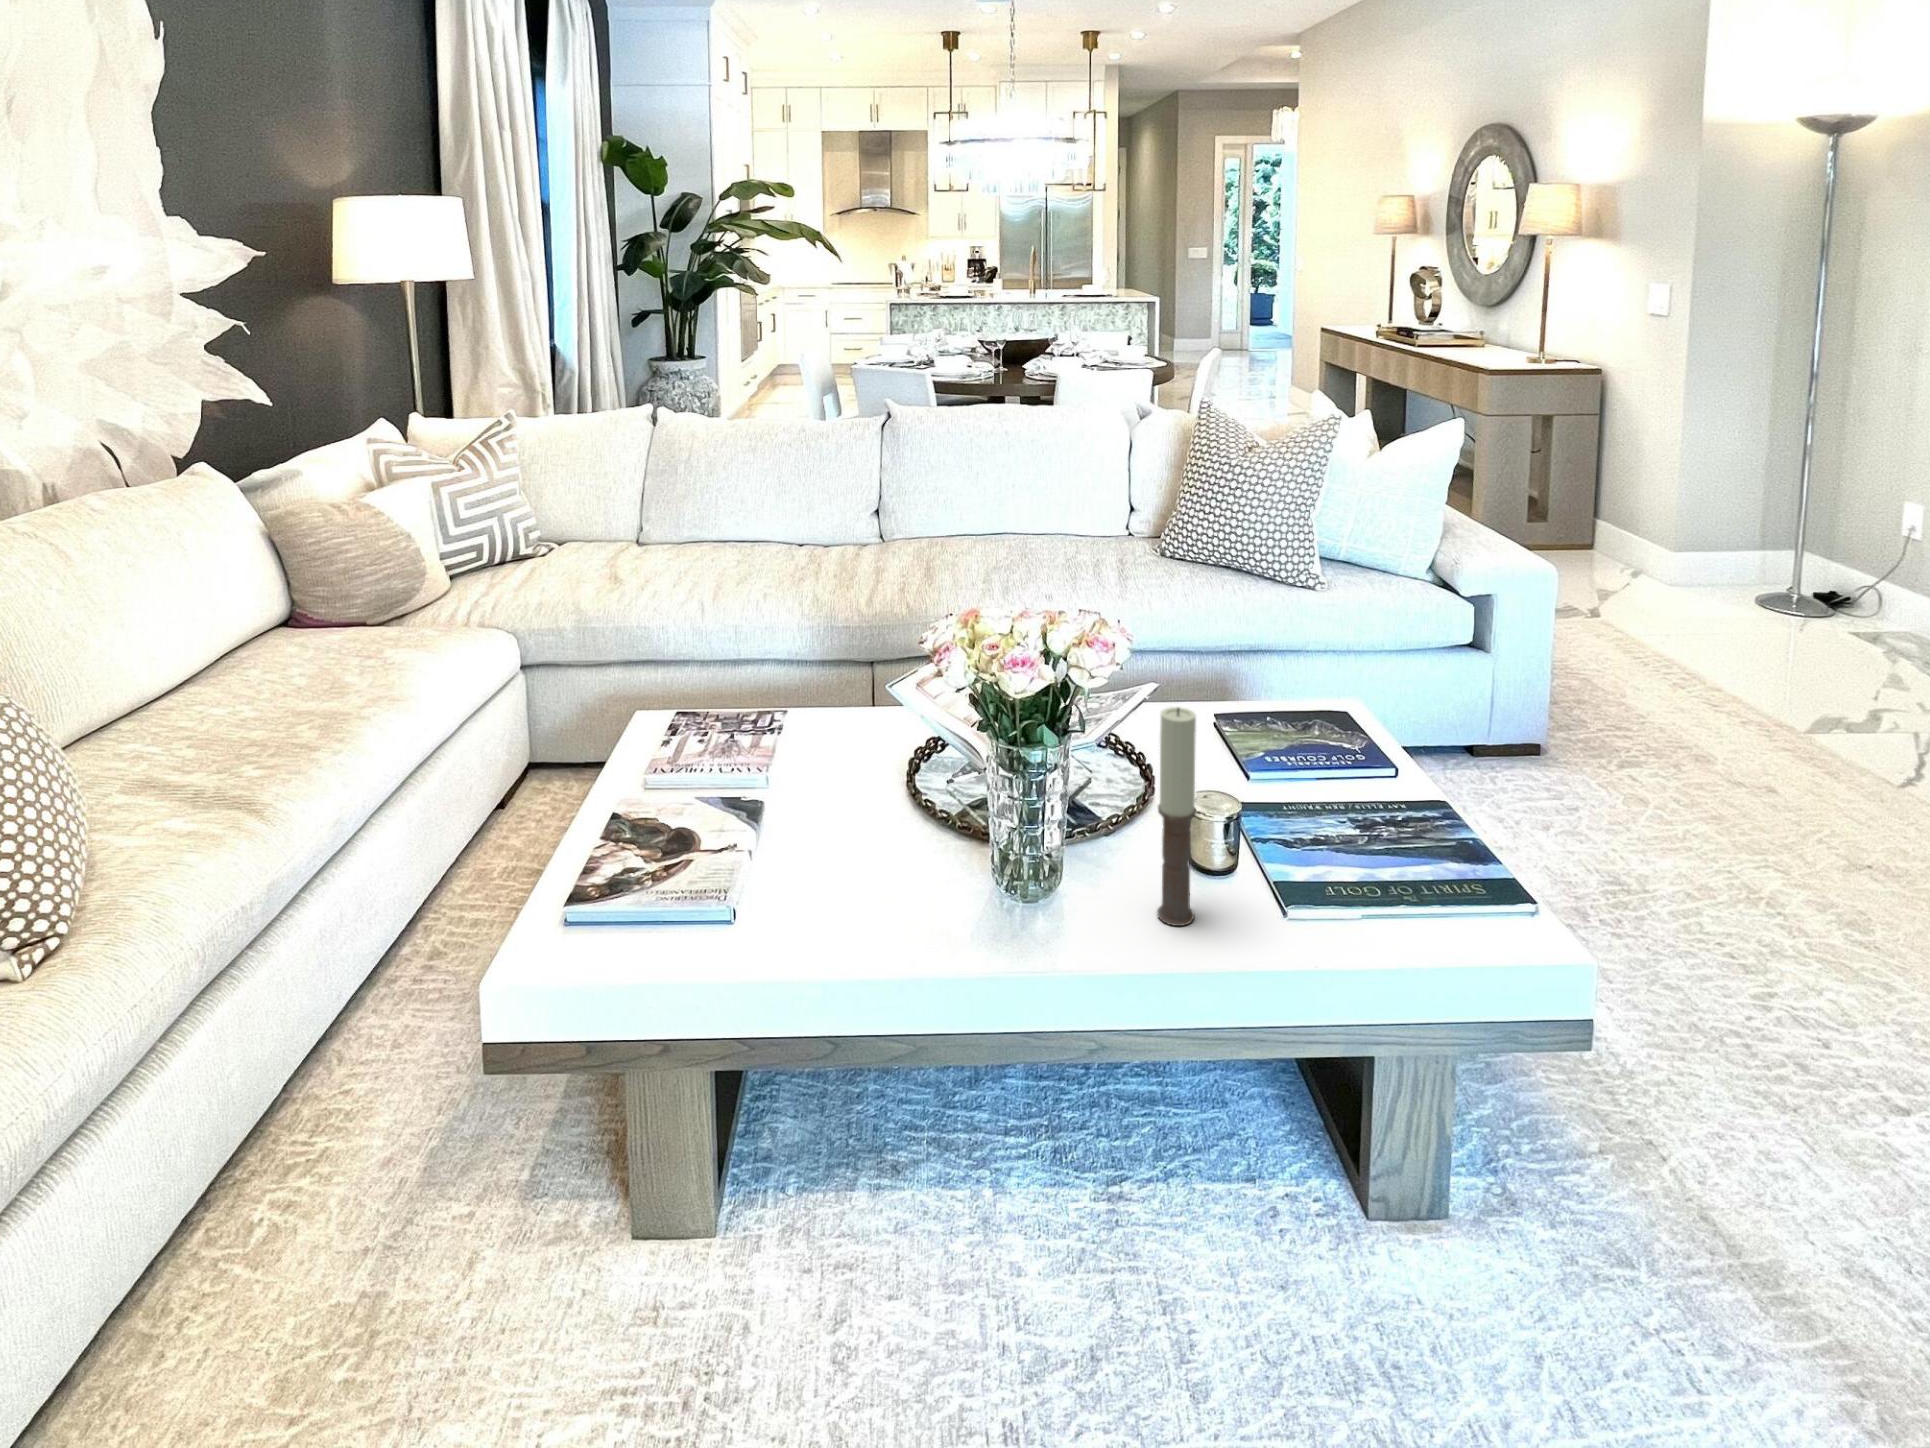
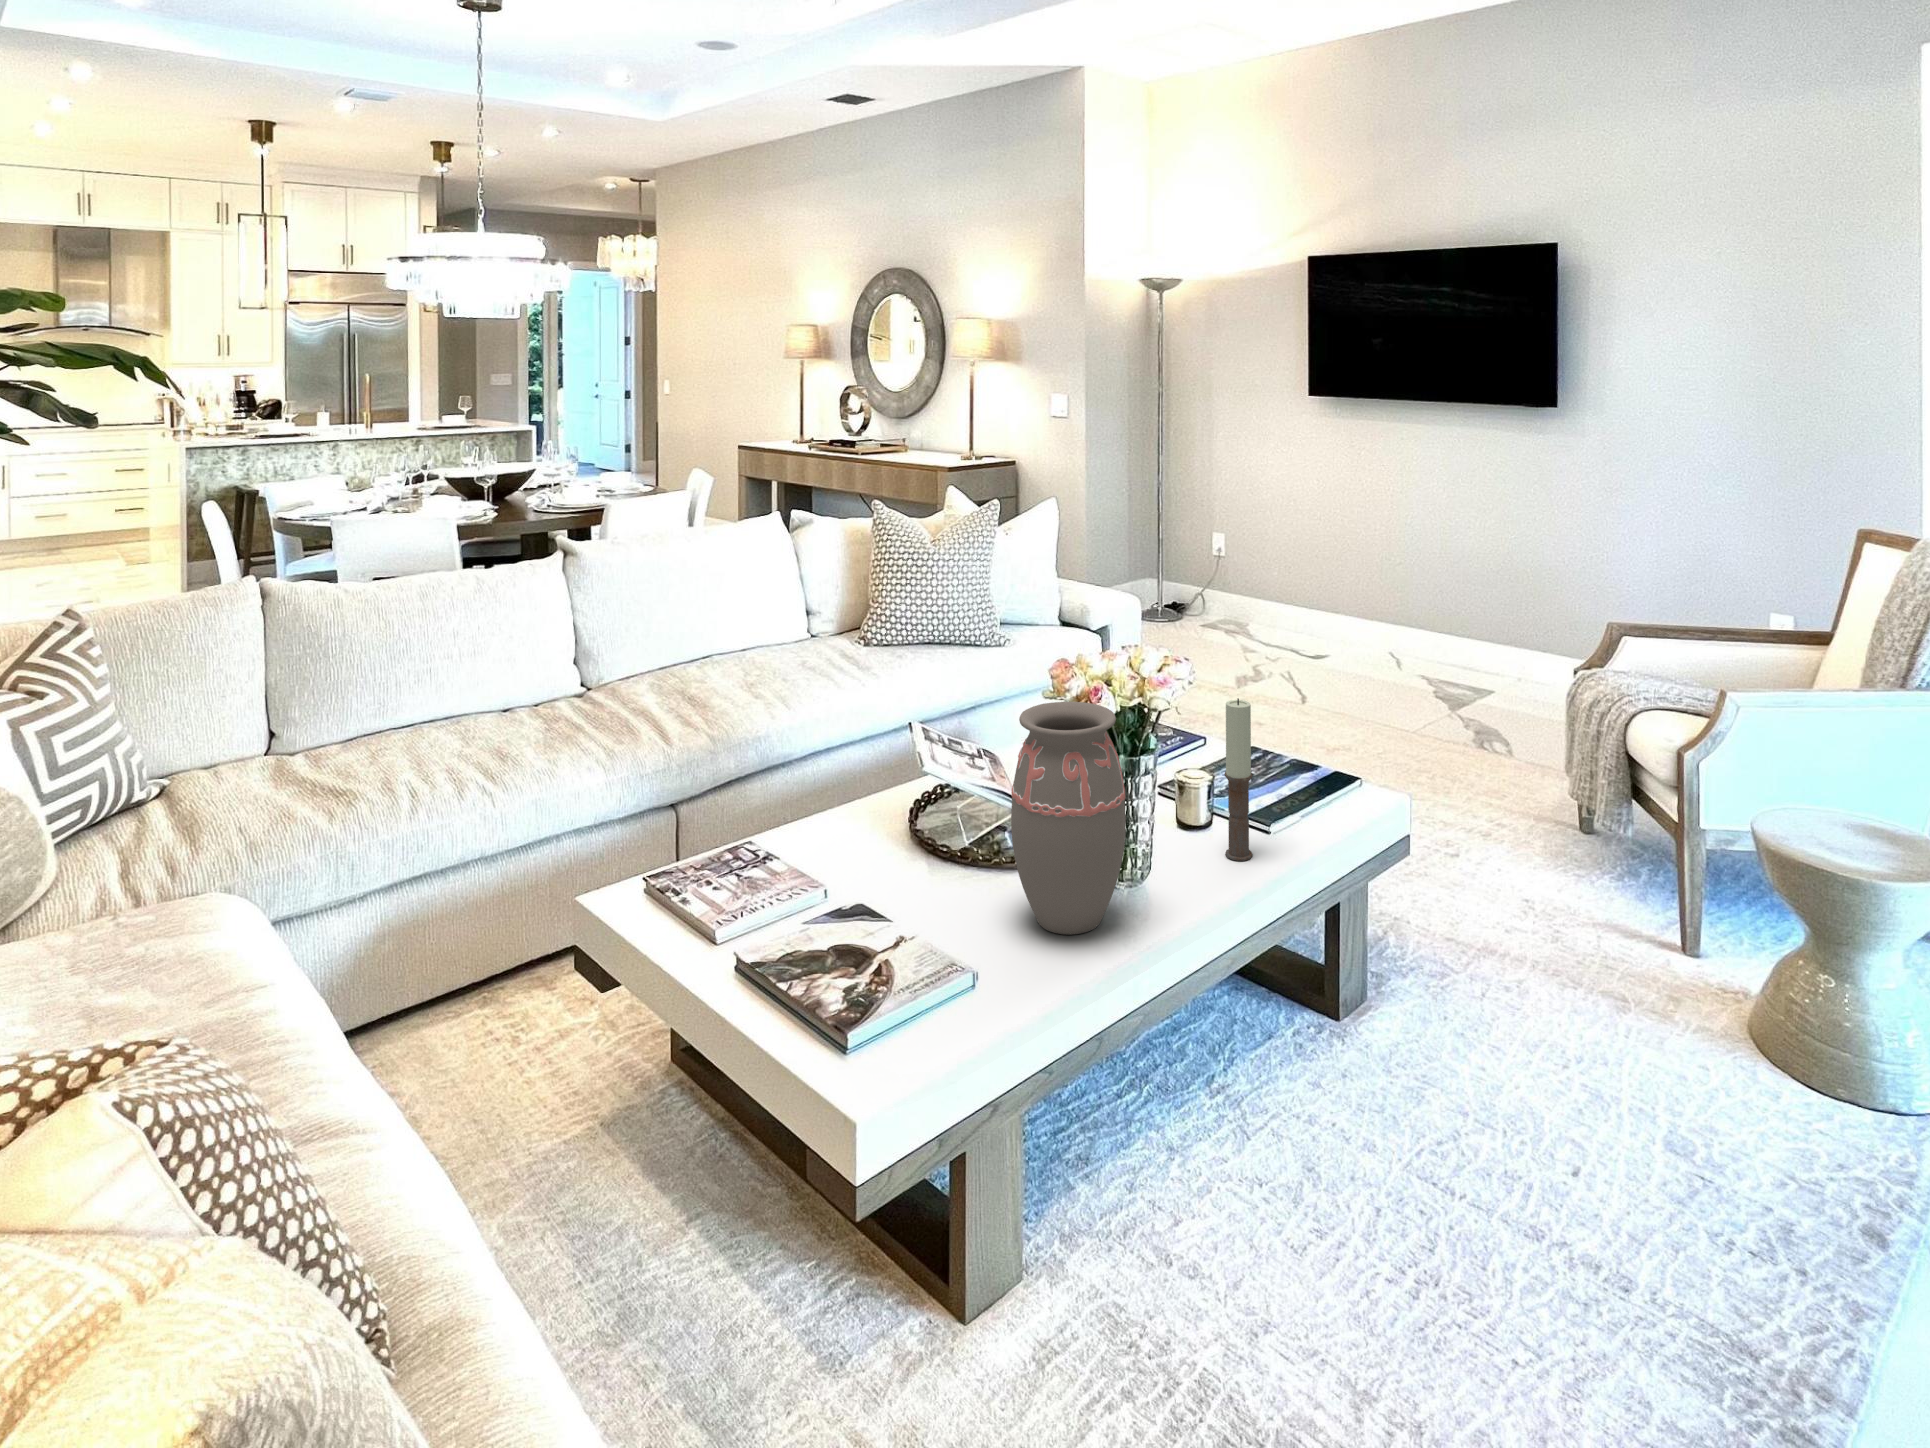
decorative vase: none [816,643,955,921] -> present [1011,702,1126,935]

